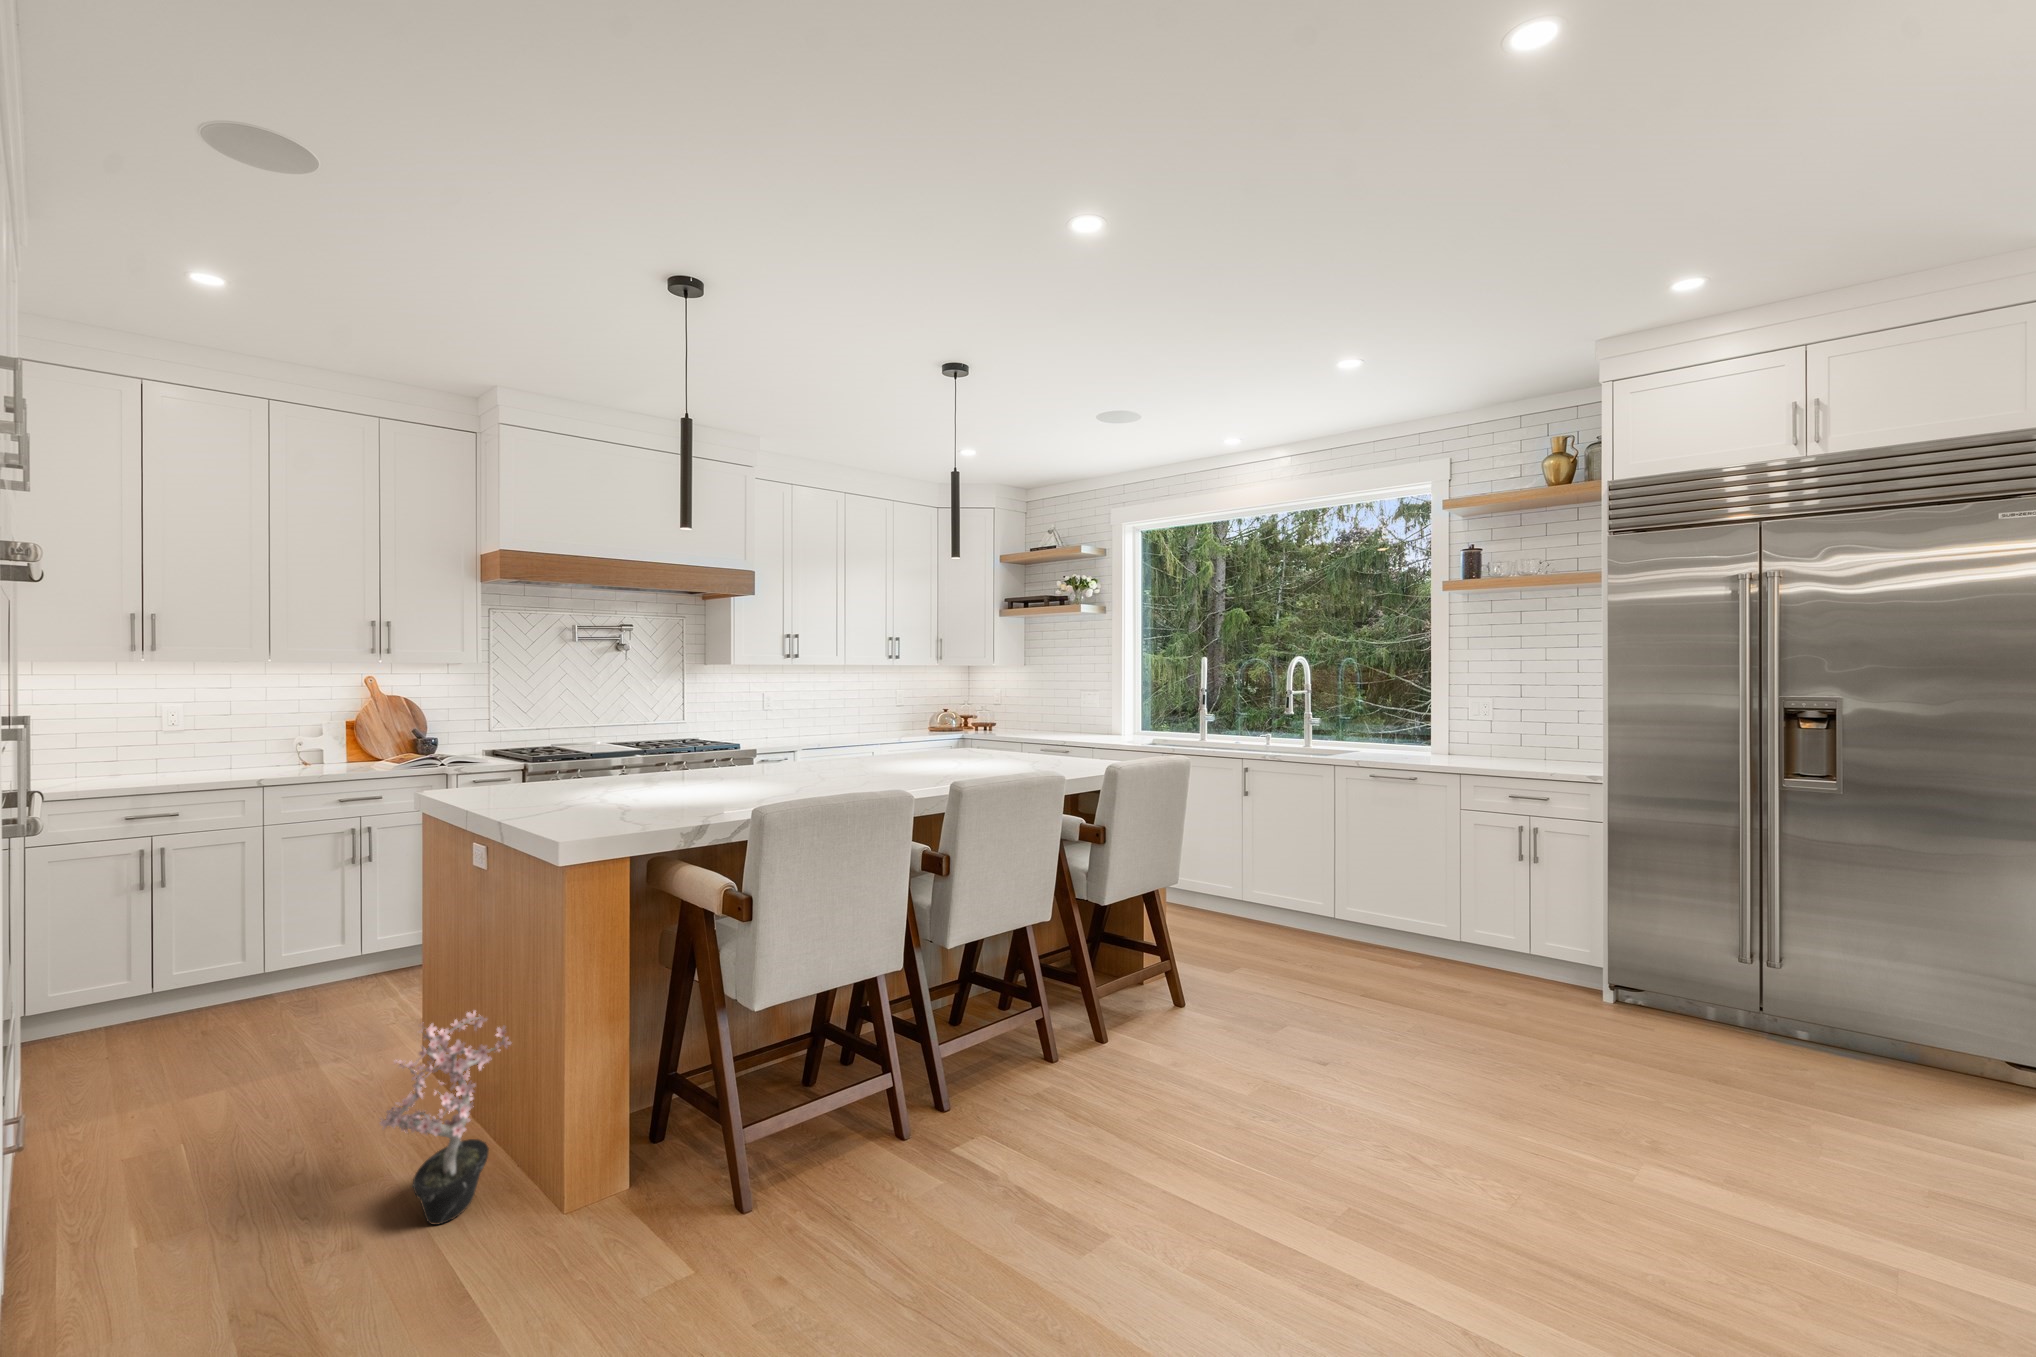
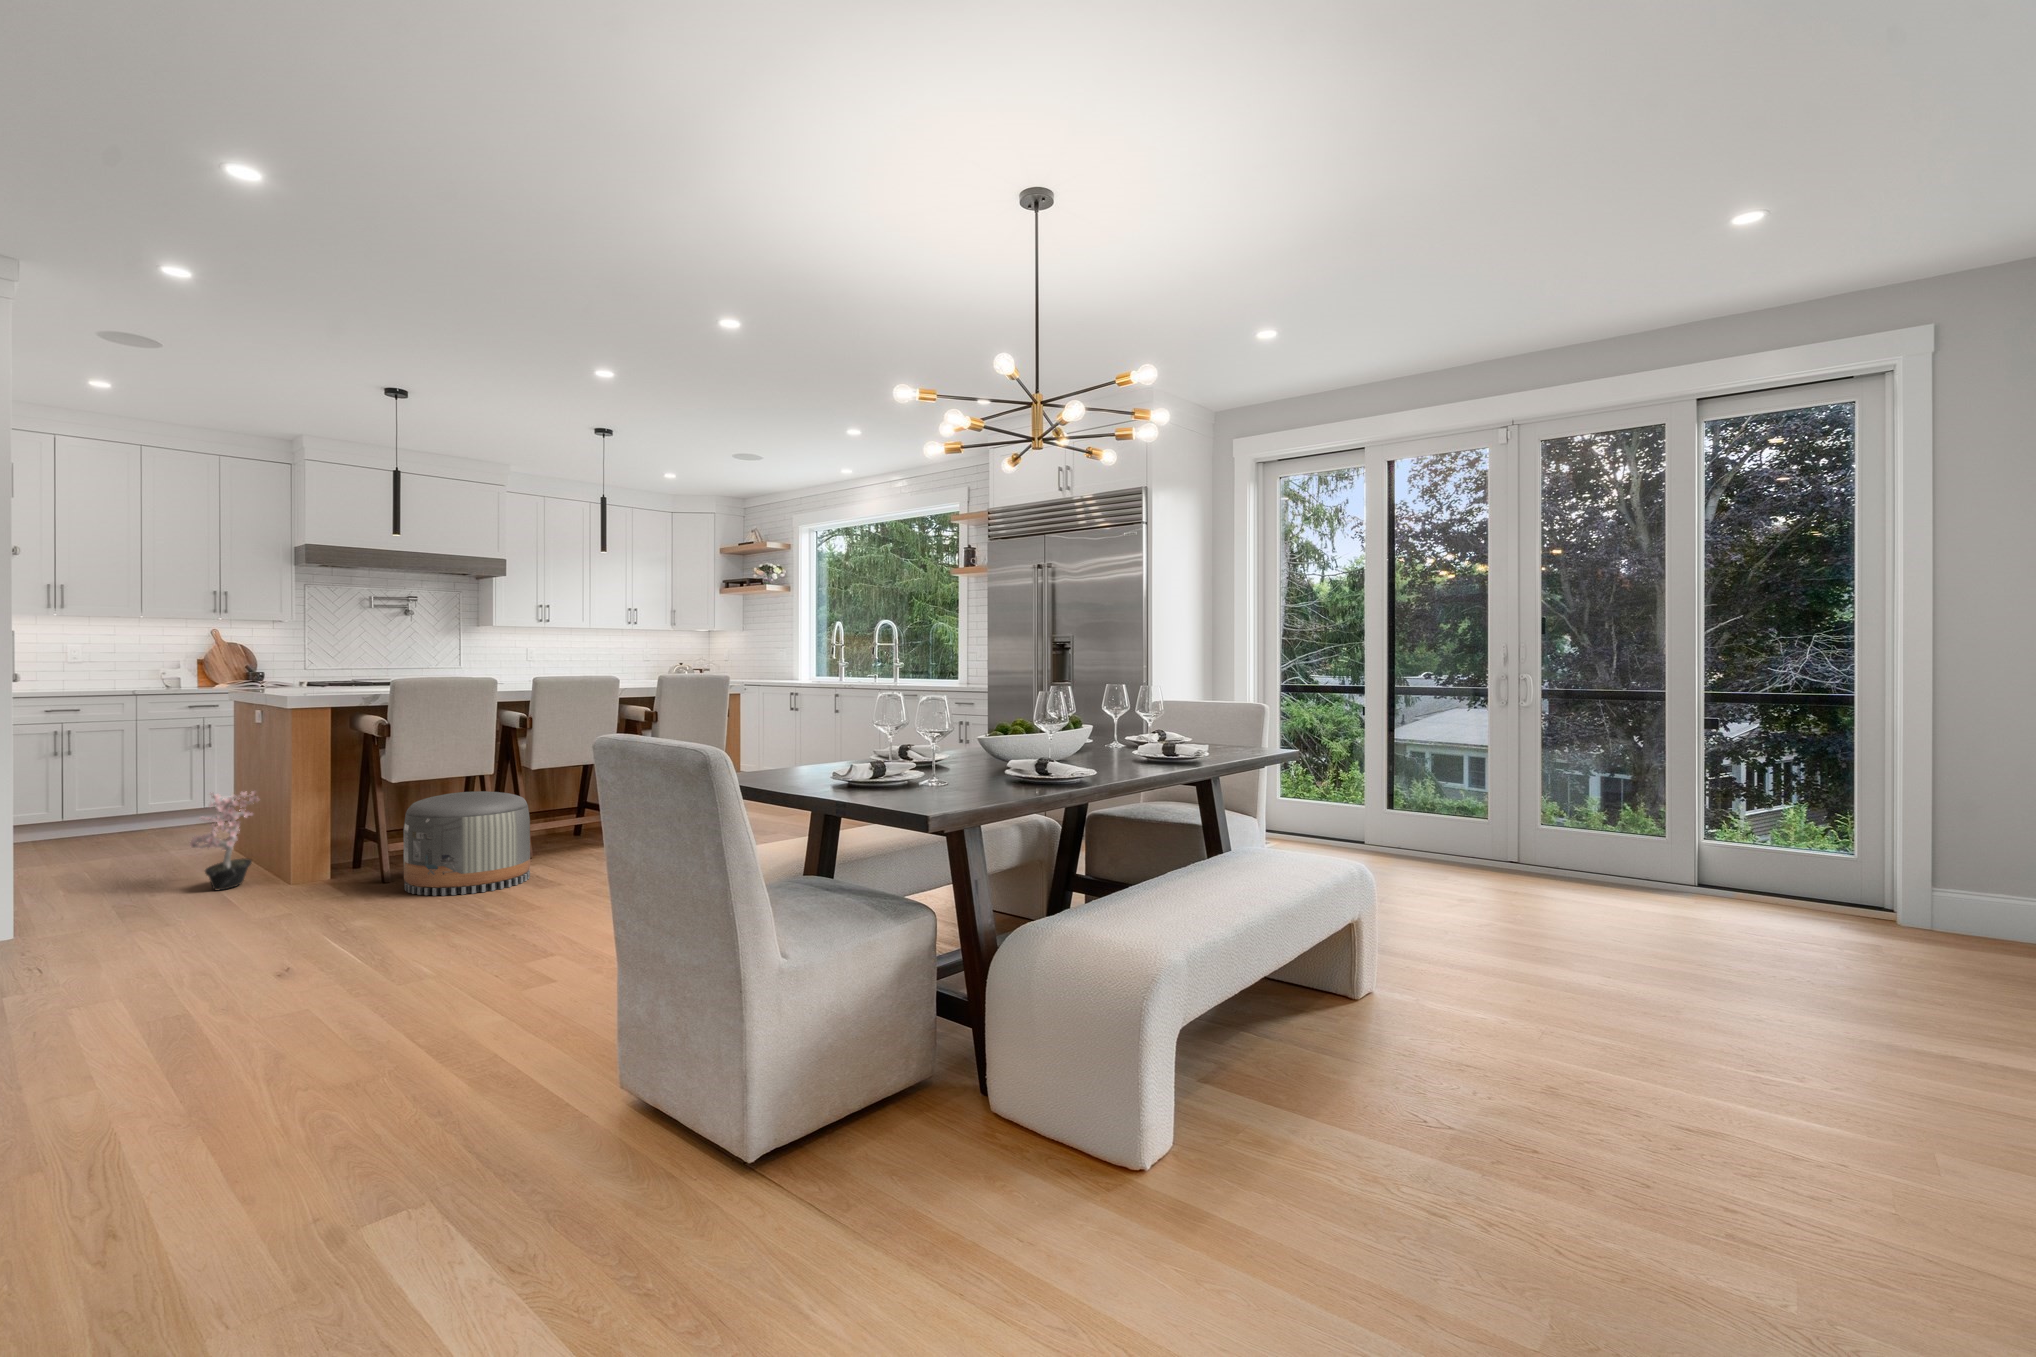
pouf: none [783,1016,998,1269] -> present [403,791,530,896]

